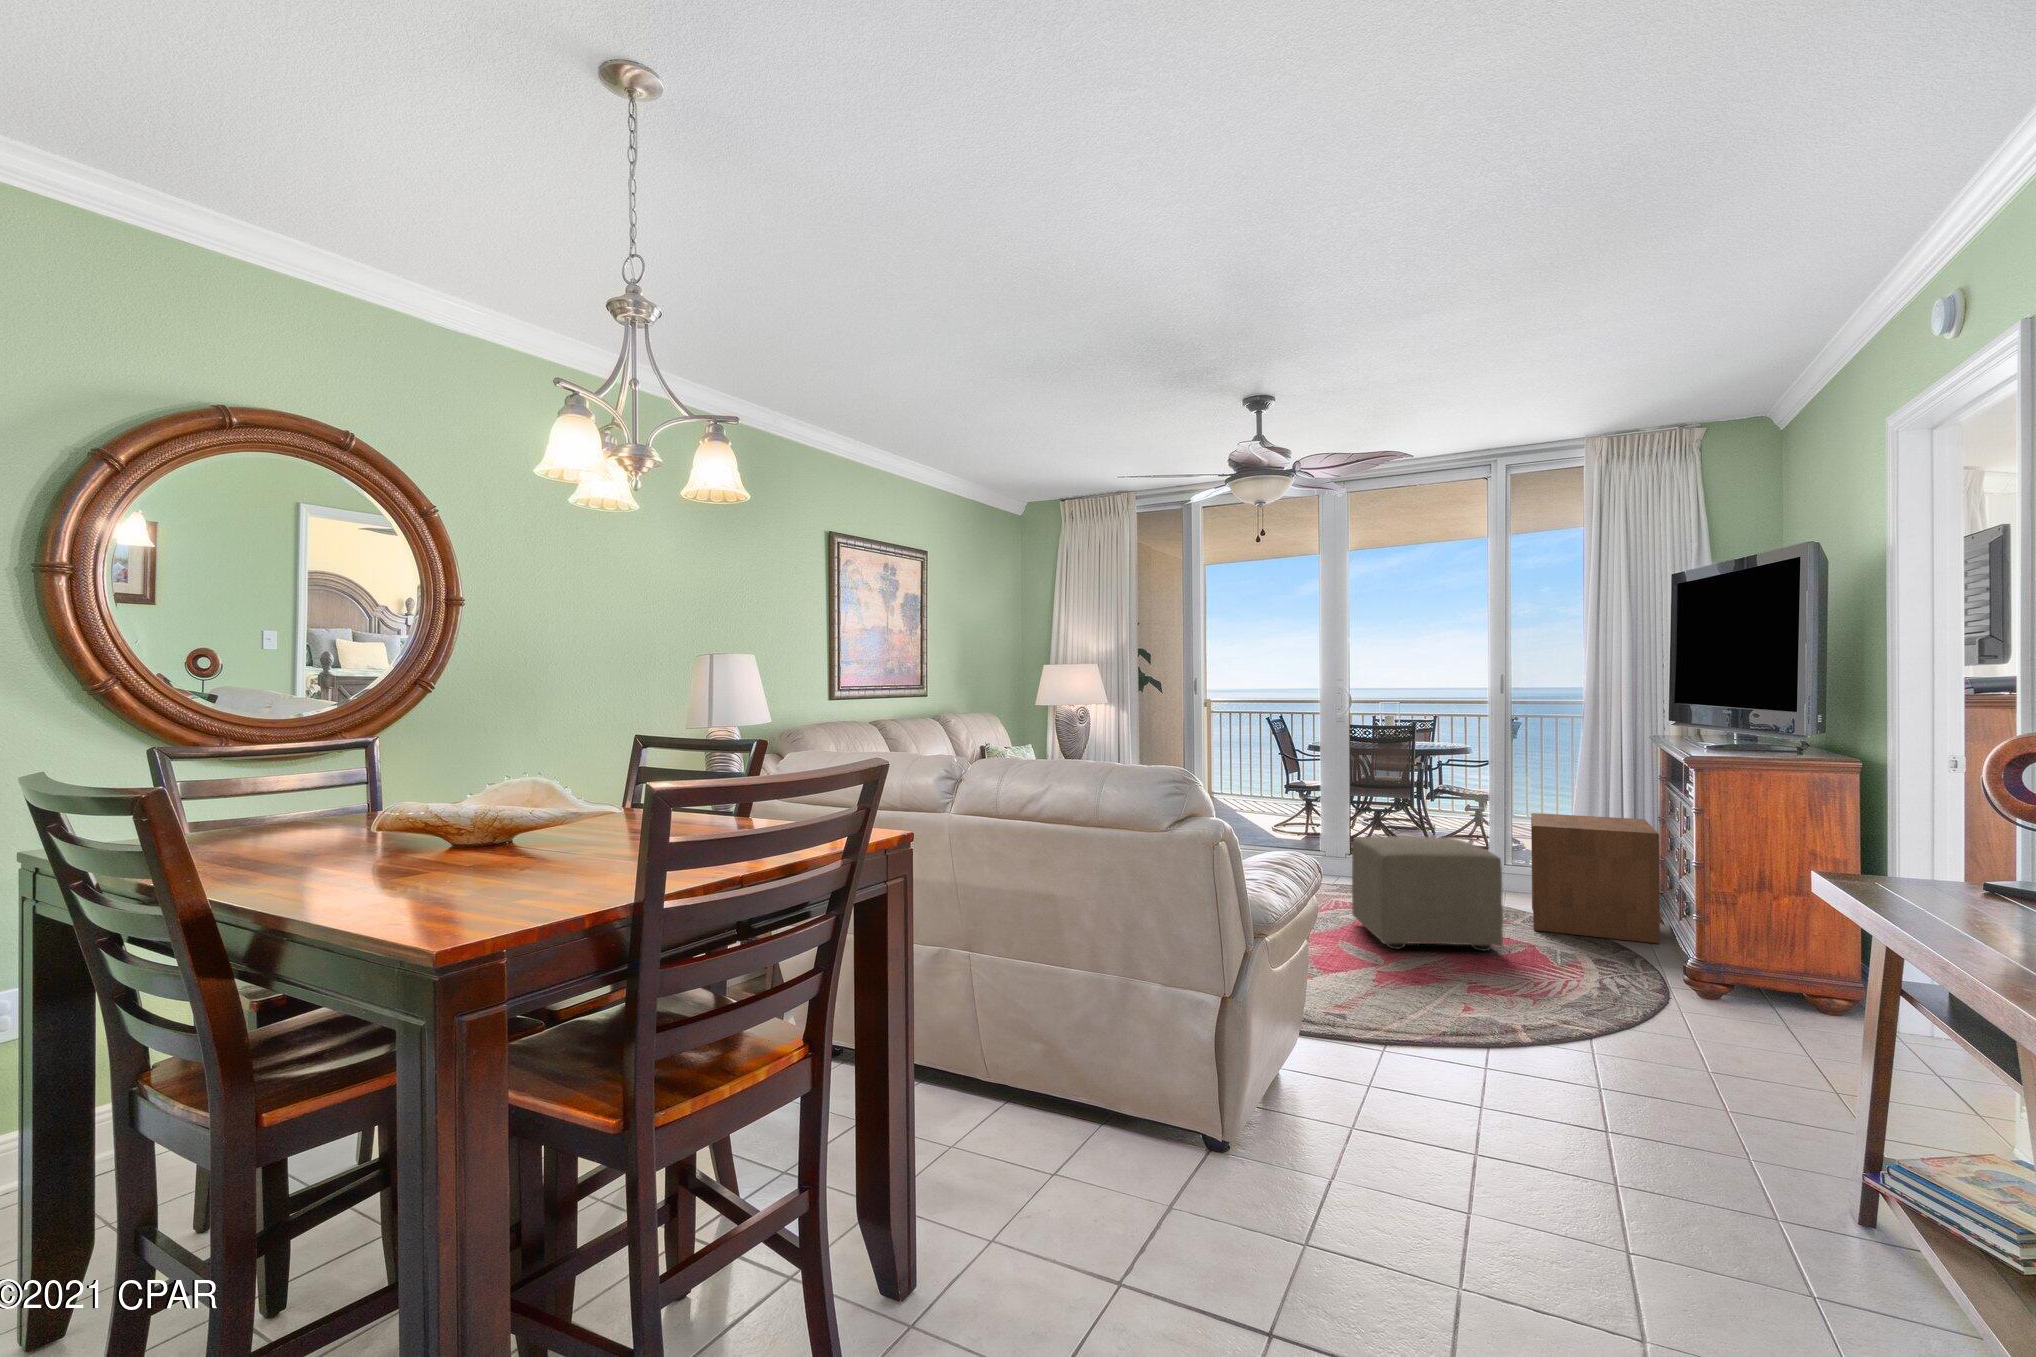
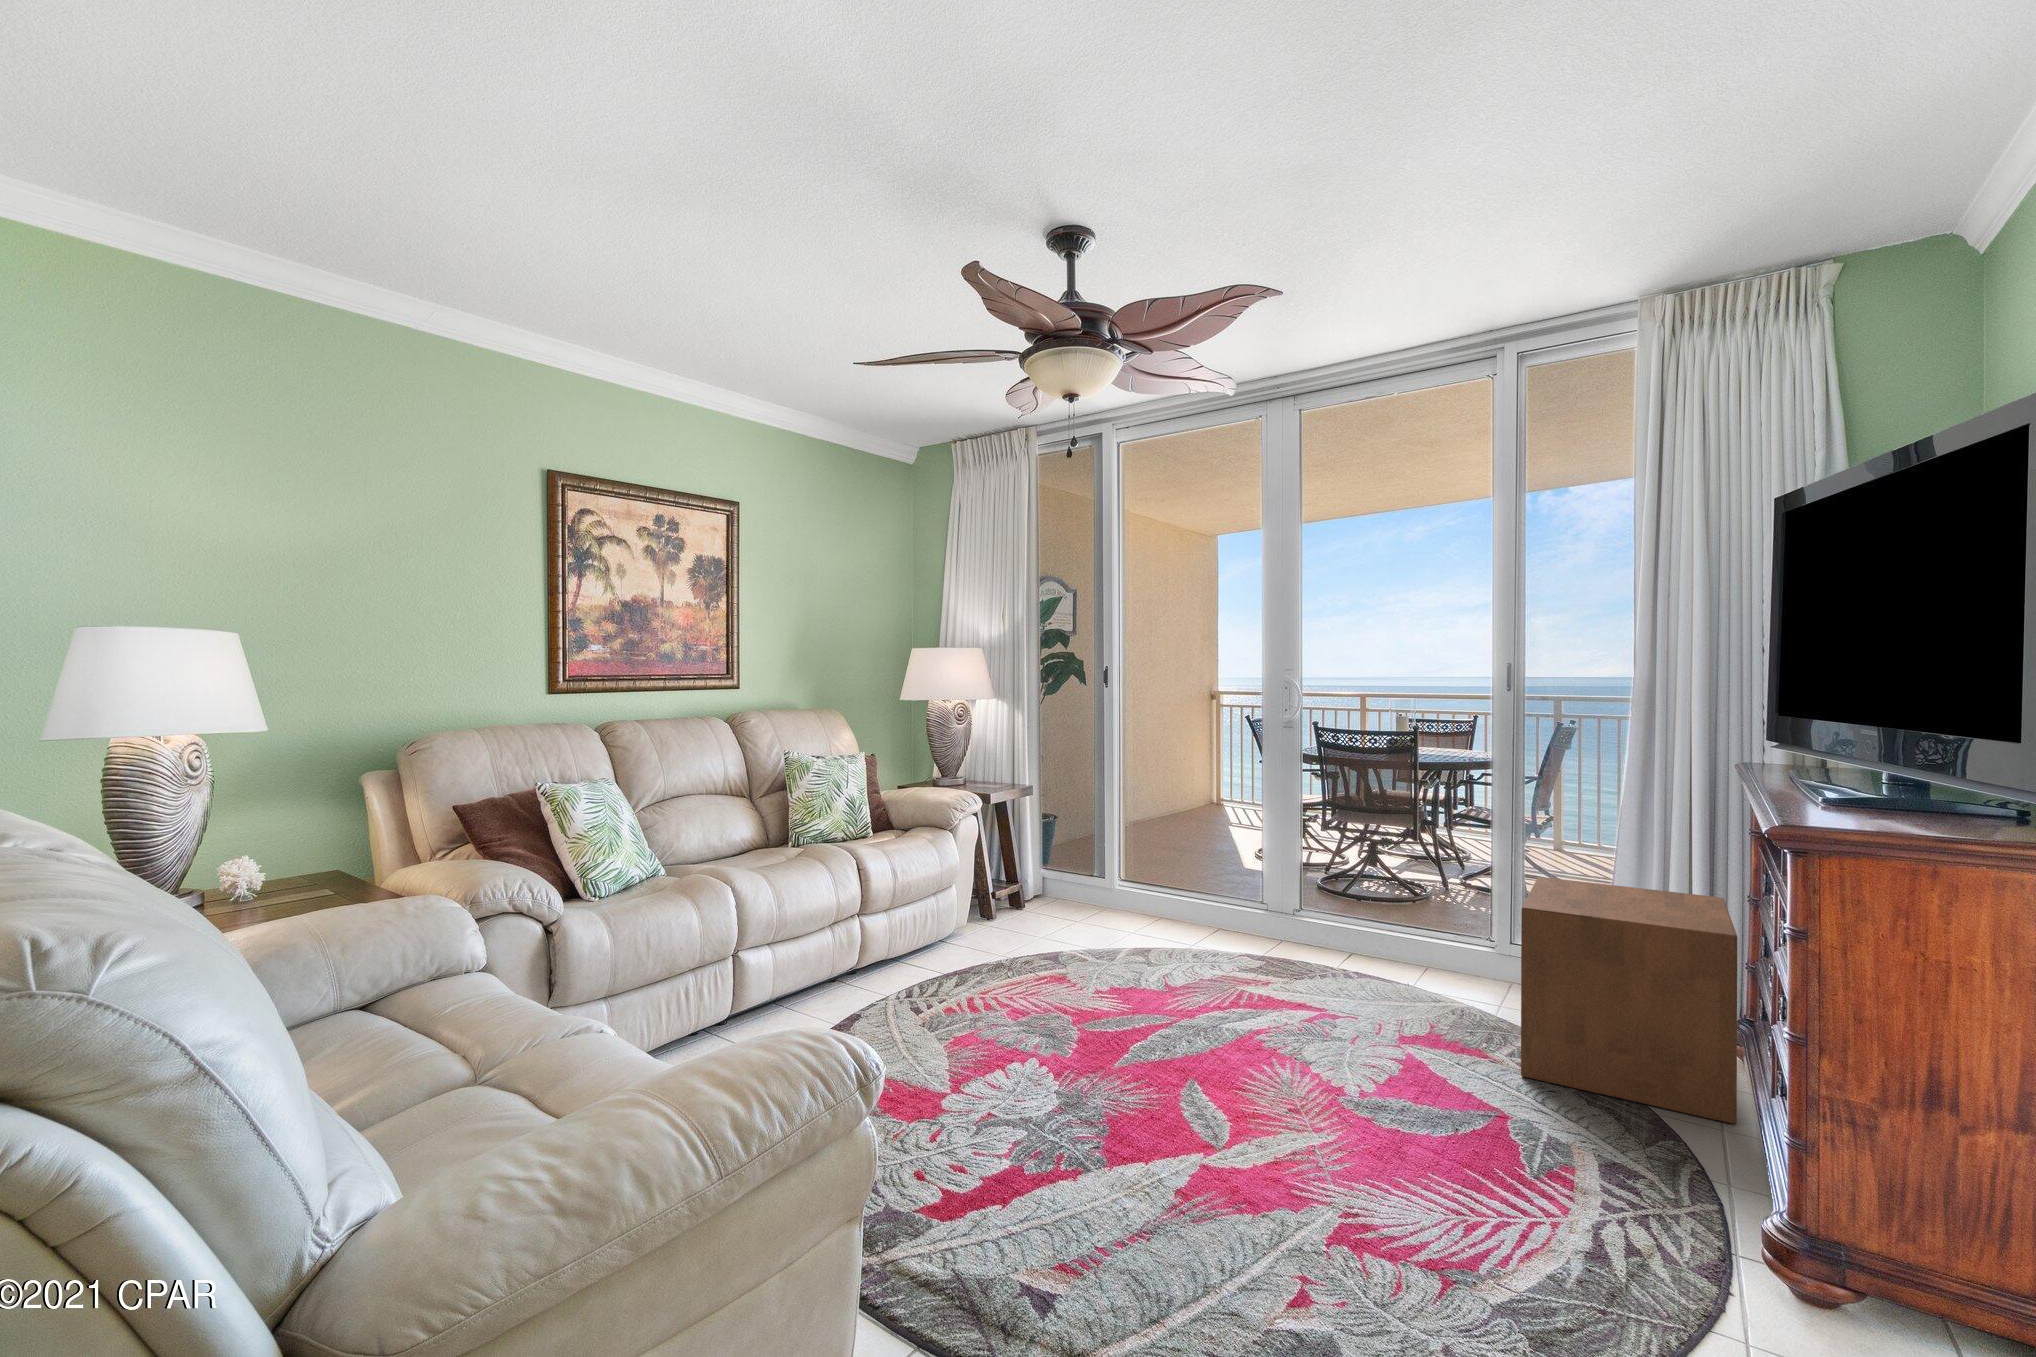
ottoman: present [1352,836,1503,951] -> none [1232,913,1443,1127]

